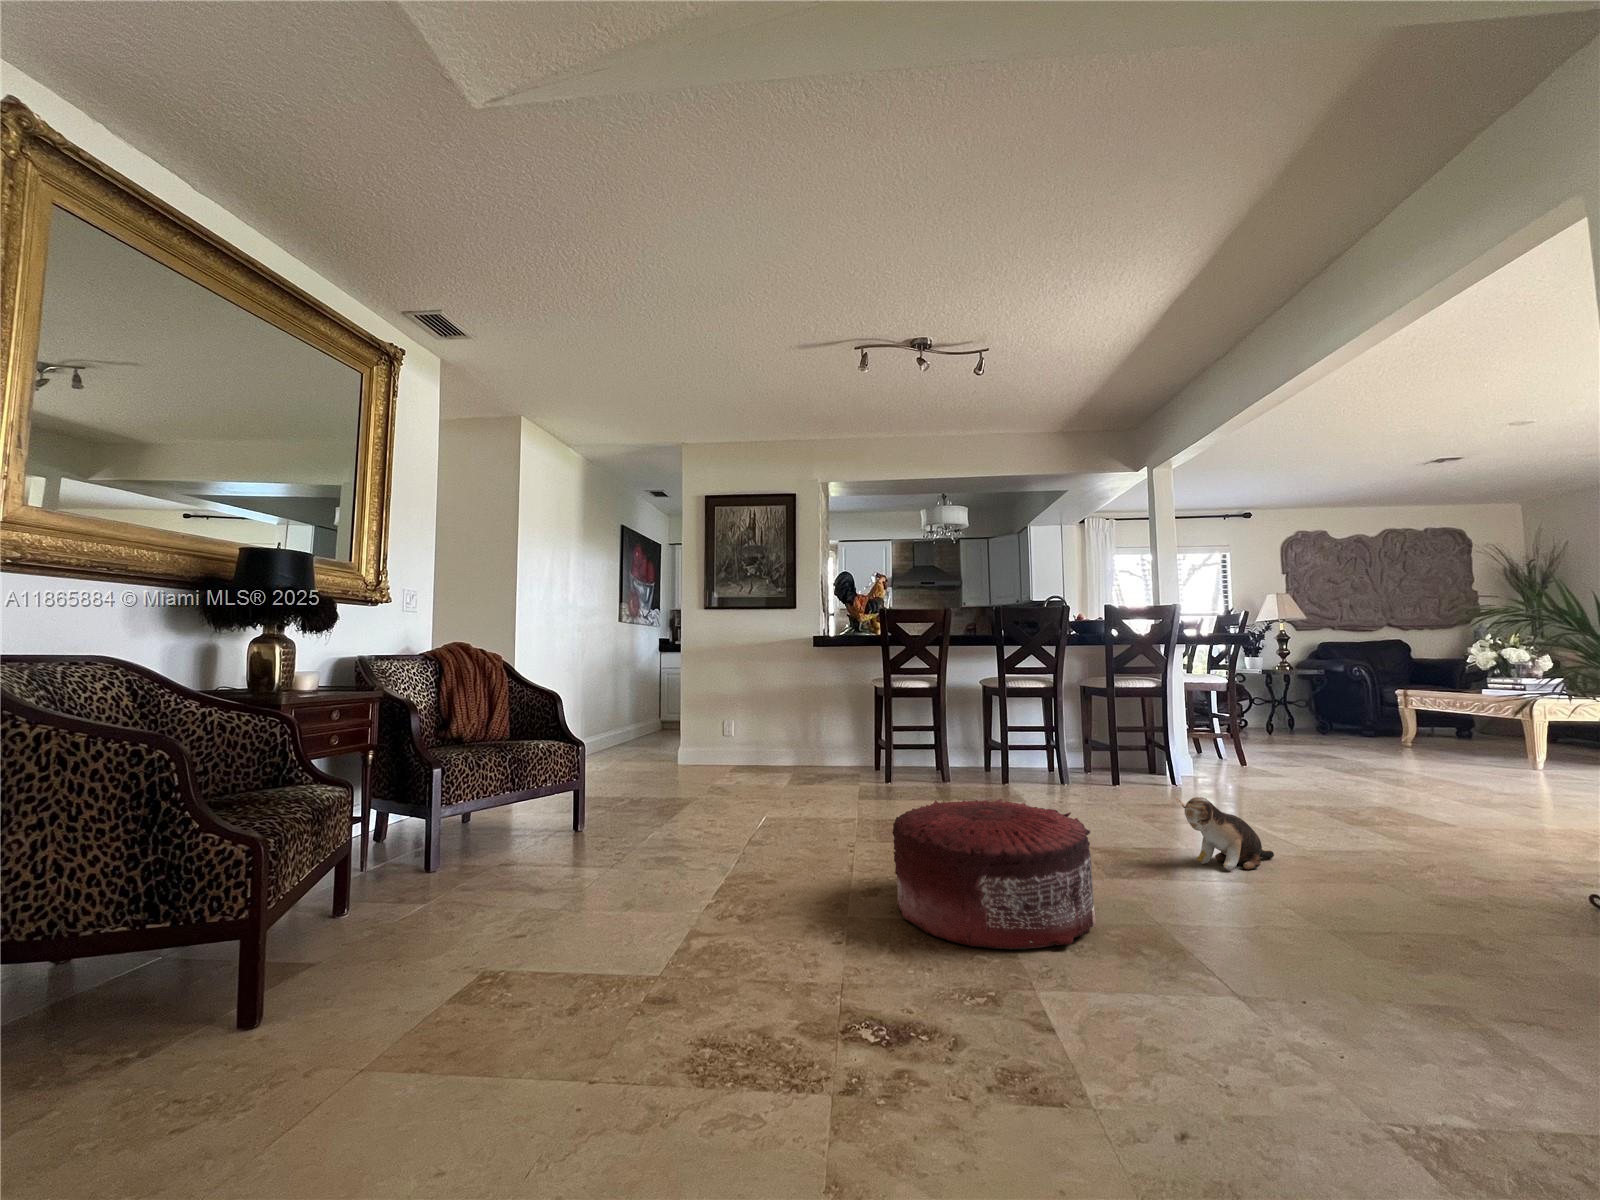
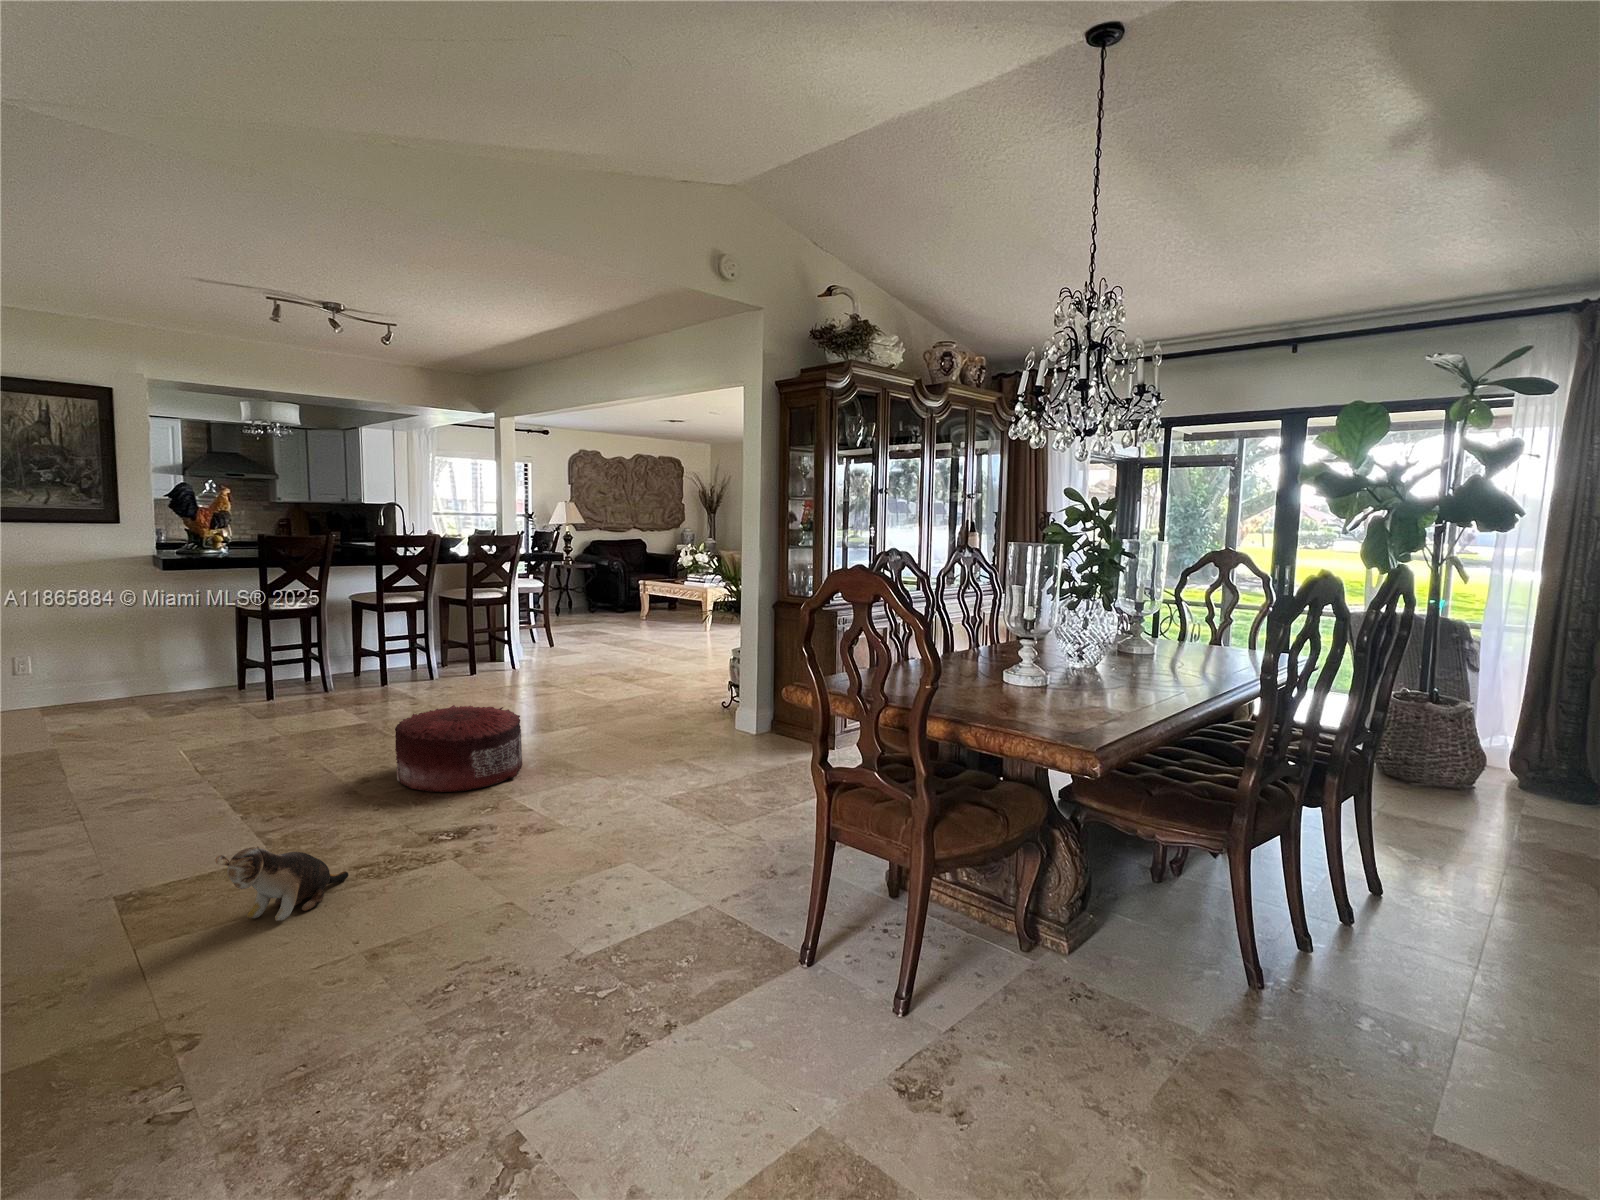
plush toy: present [1176,797,1274,870] -> present [215,846,349,921]

